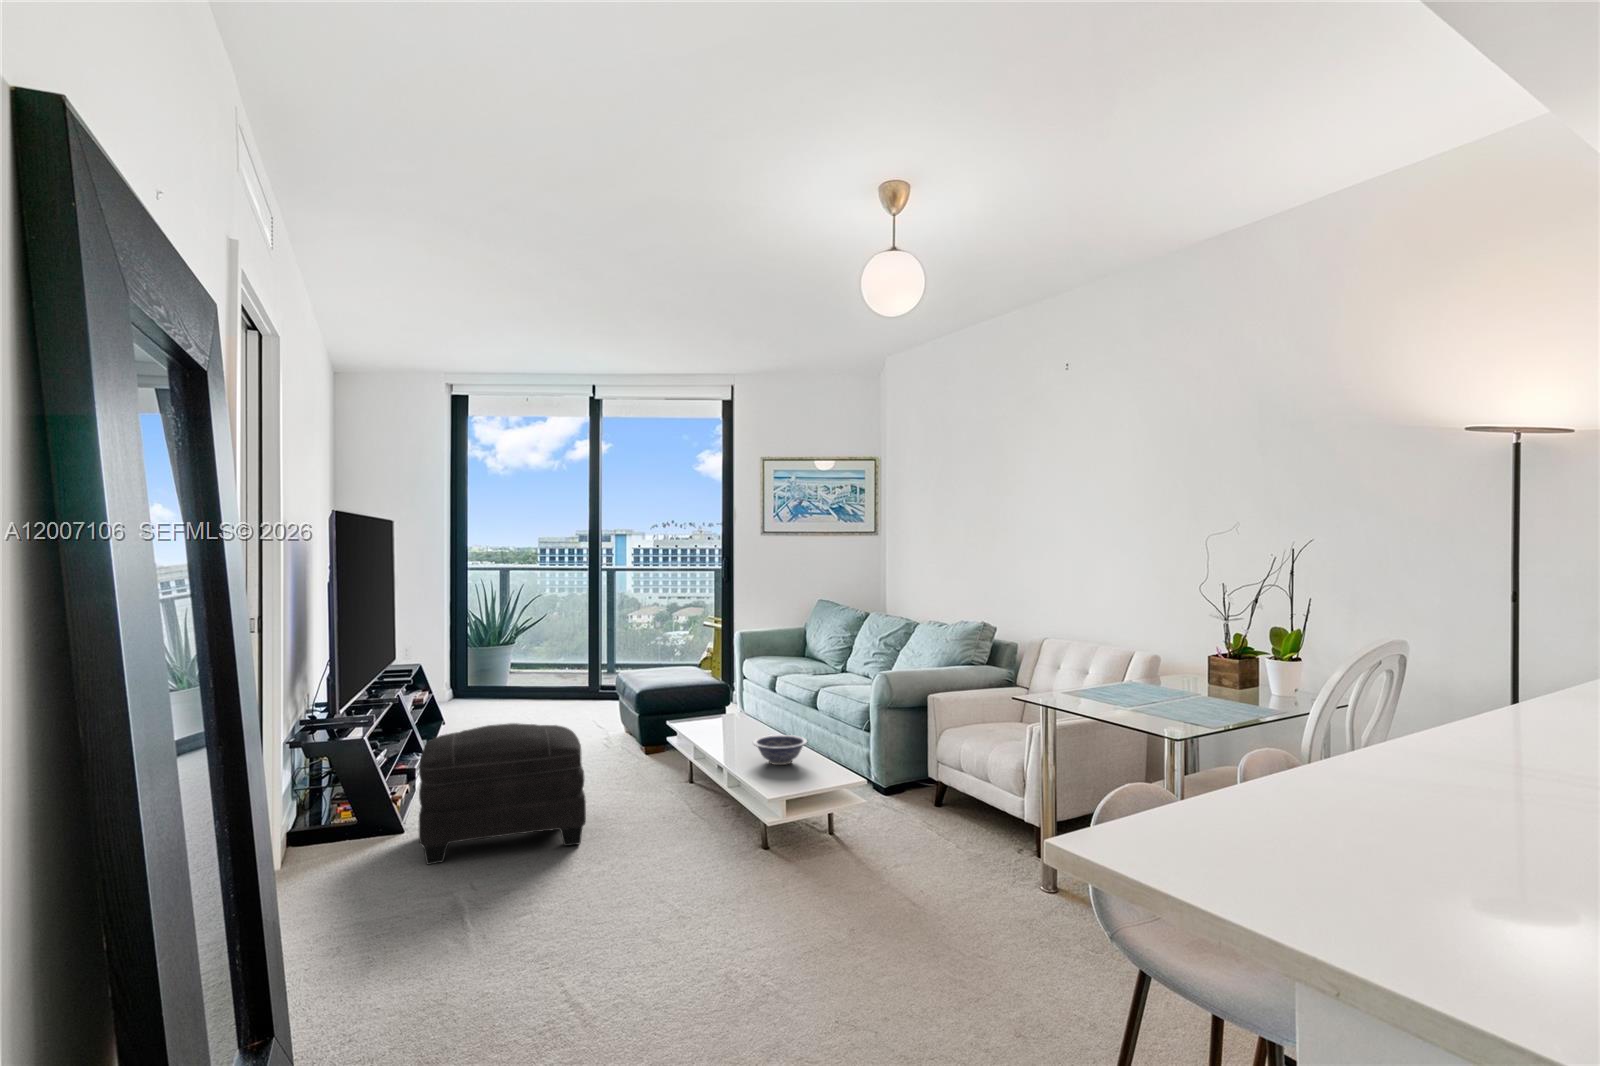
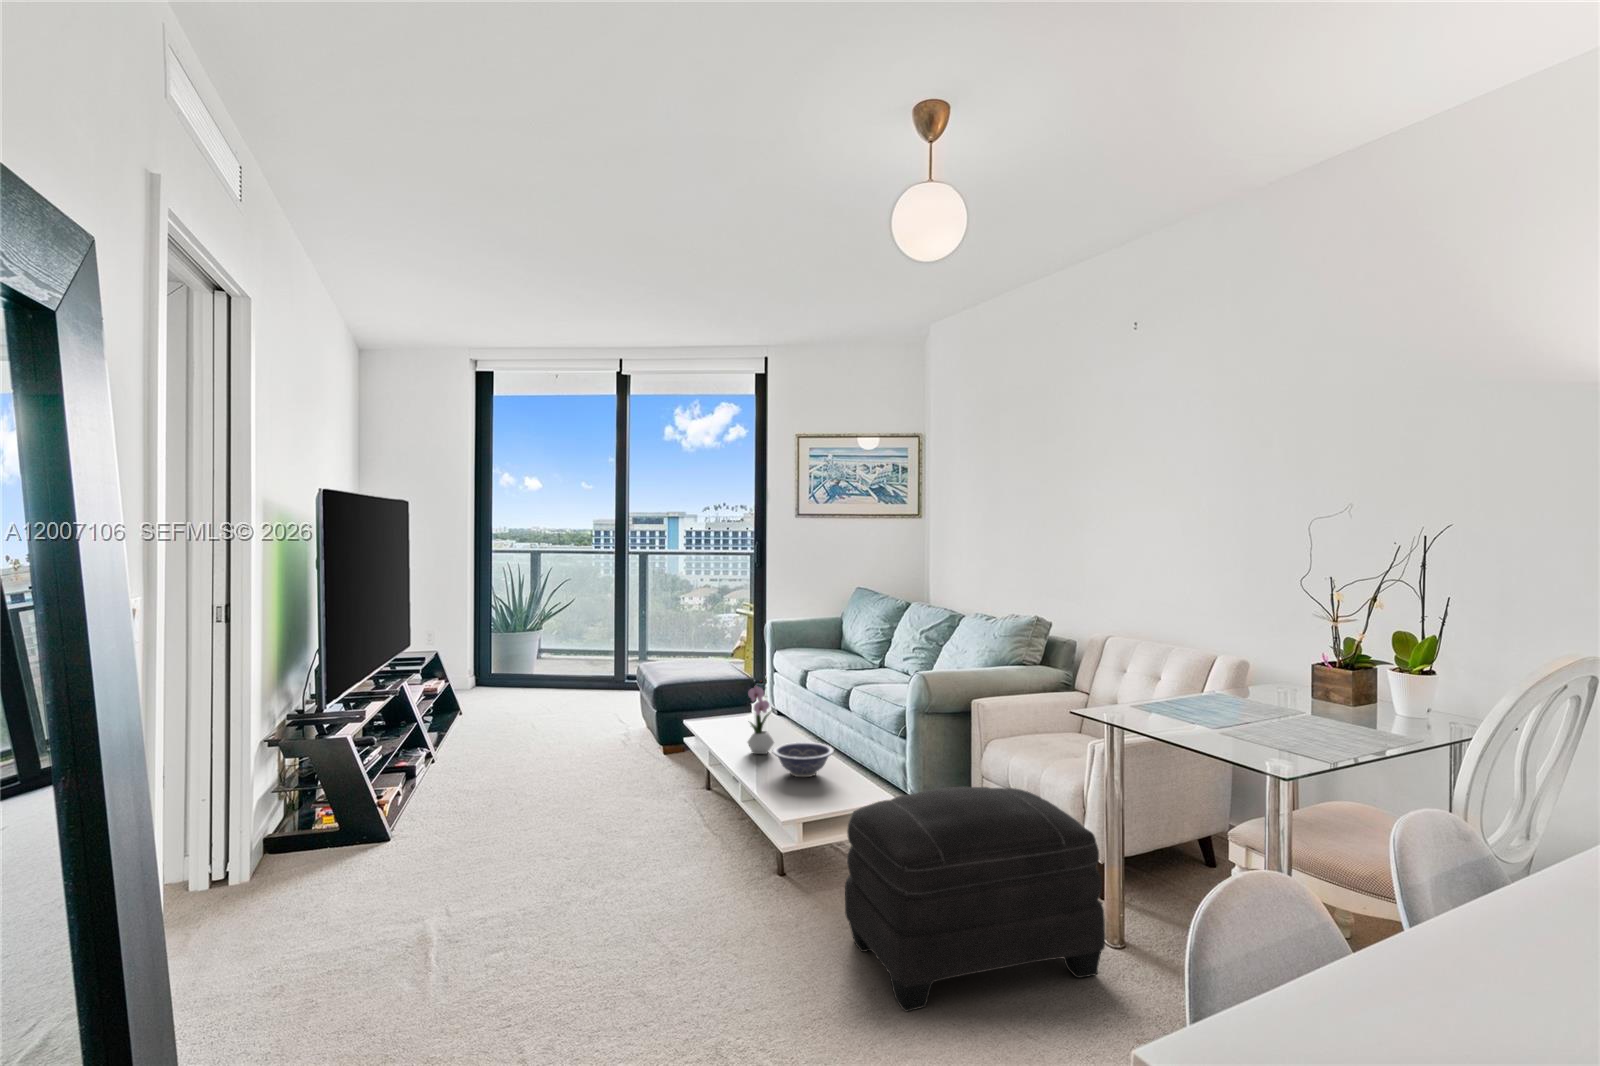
flower arrangement: none [728,675,752,747] -> present [748,676,774,754]
ottoman: present [419,723,586,865] -> present [845,787,1105,1012]

